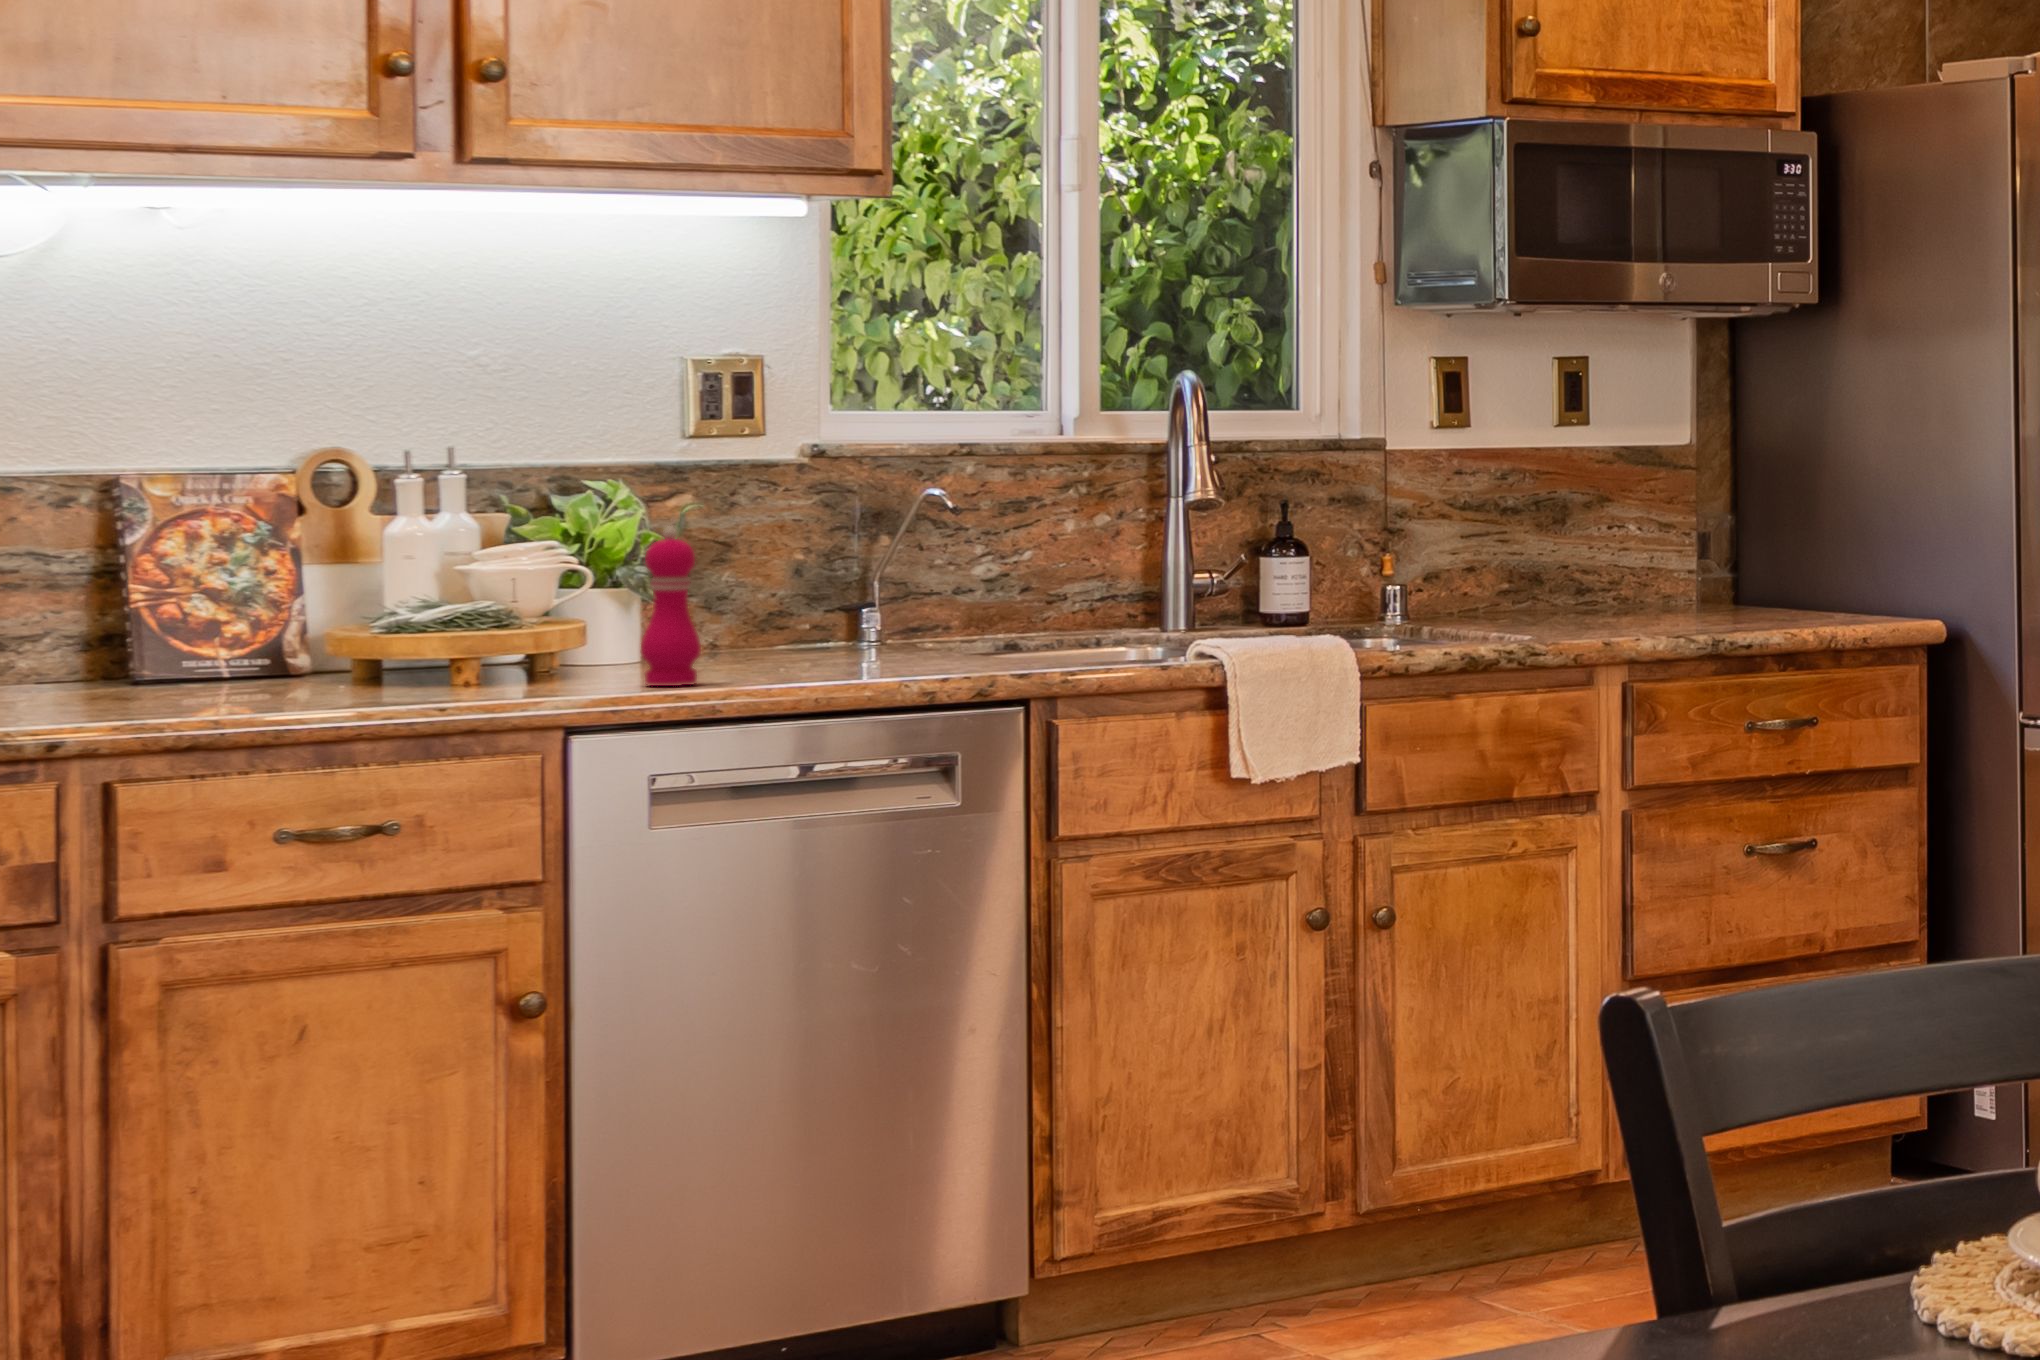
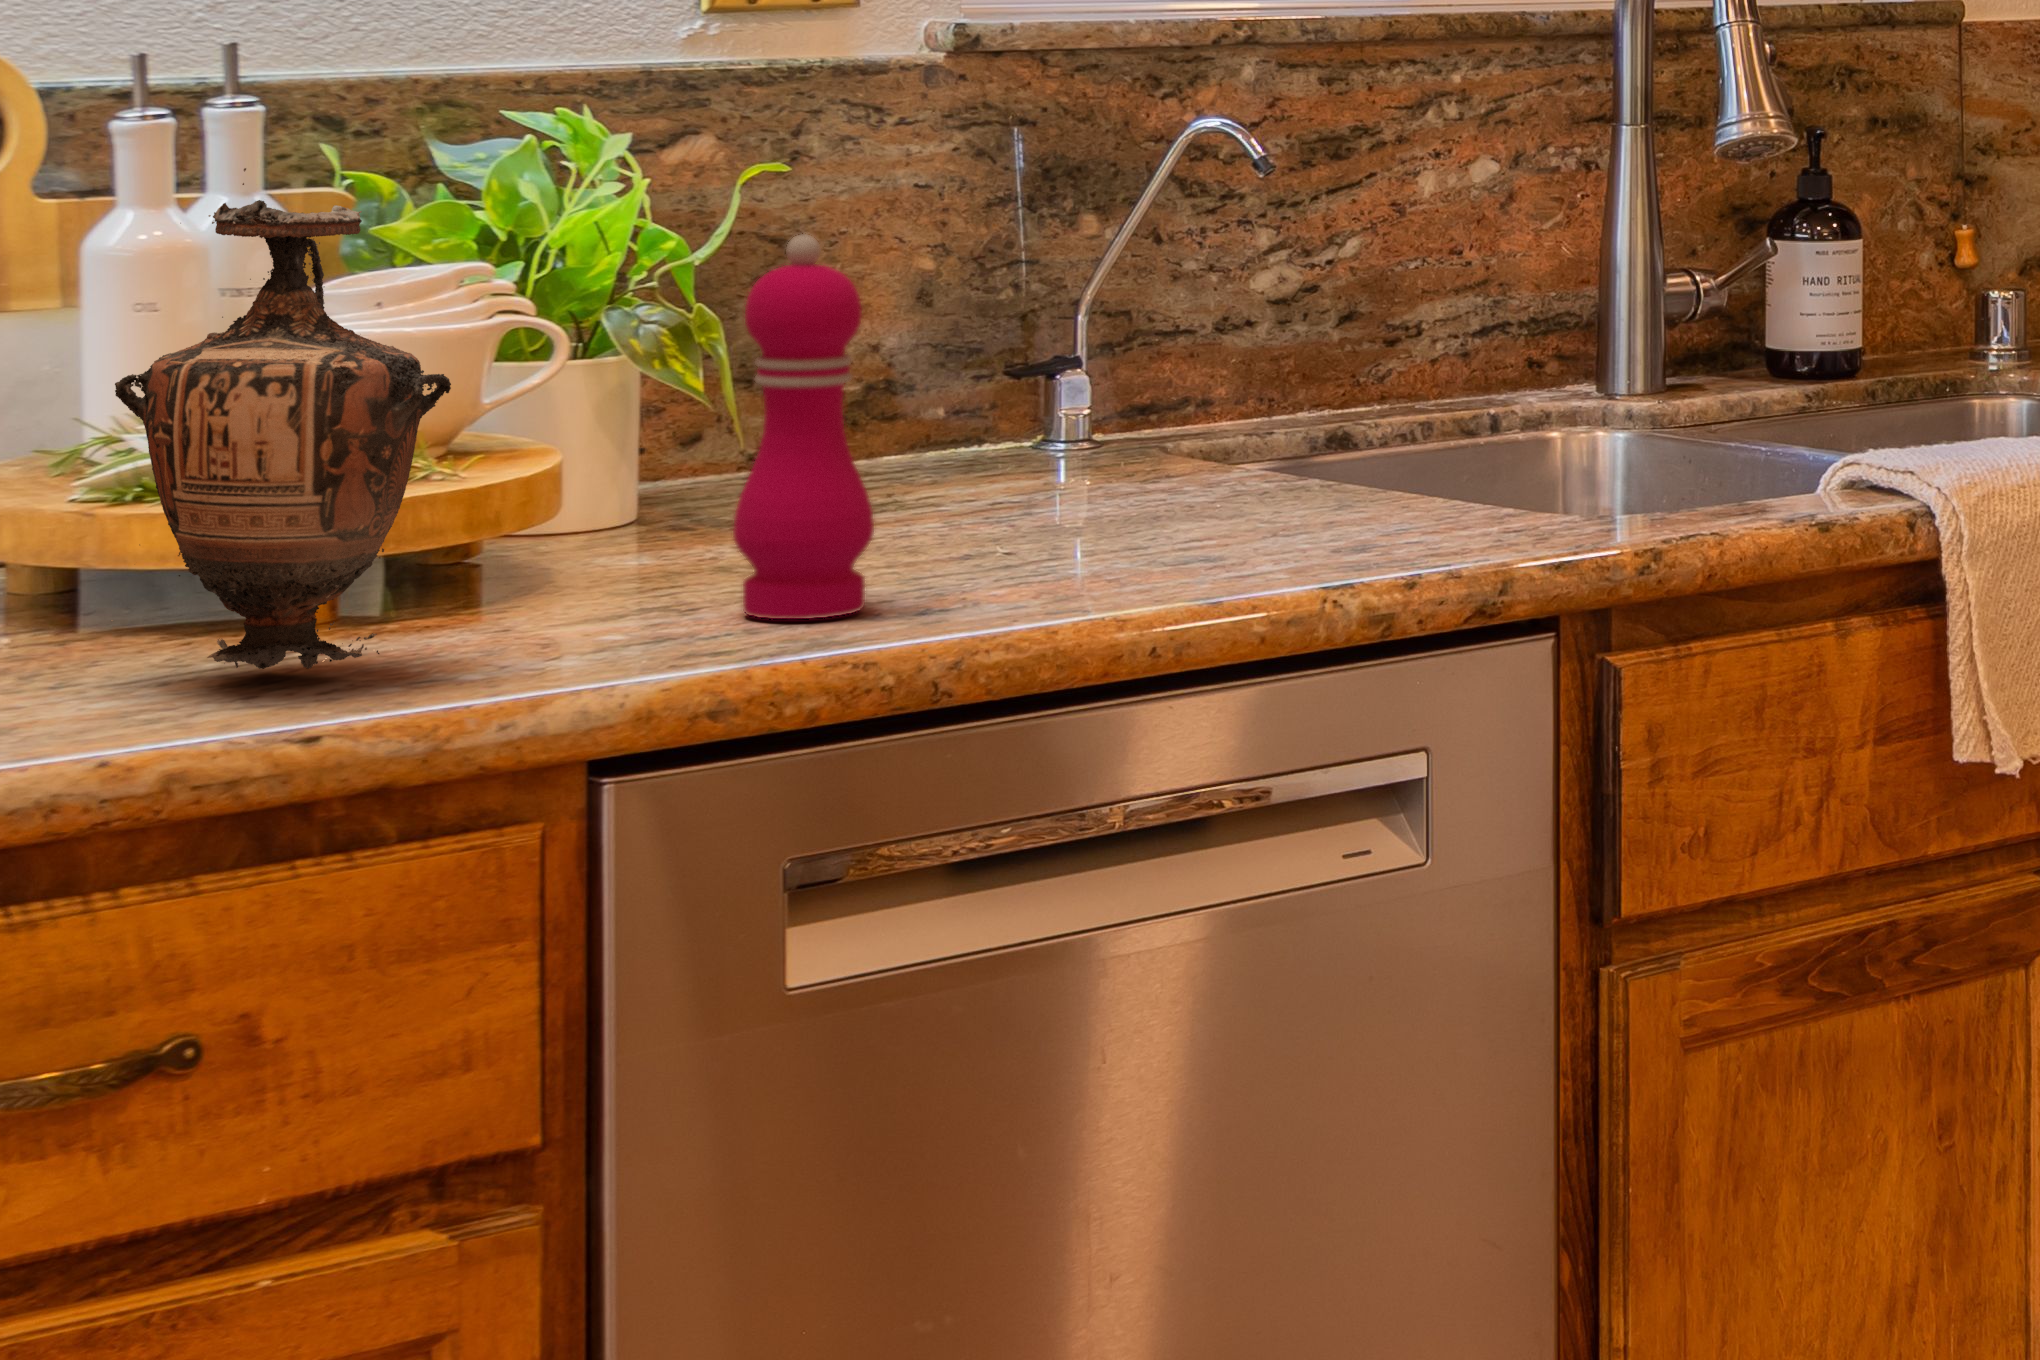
vase: none [374,491,508,694] -> present [111,168,451,669]

